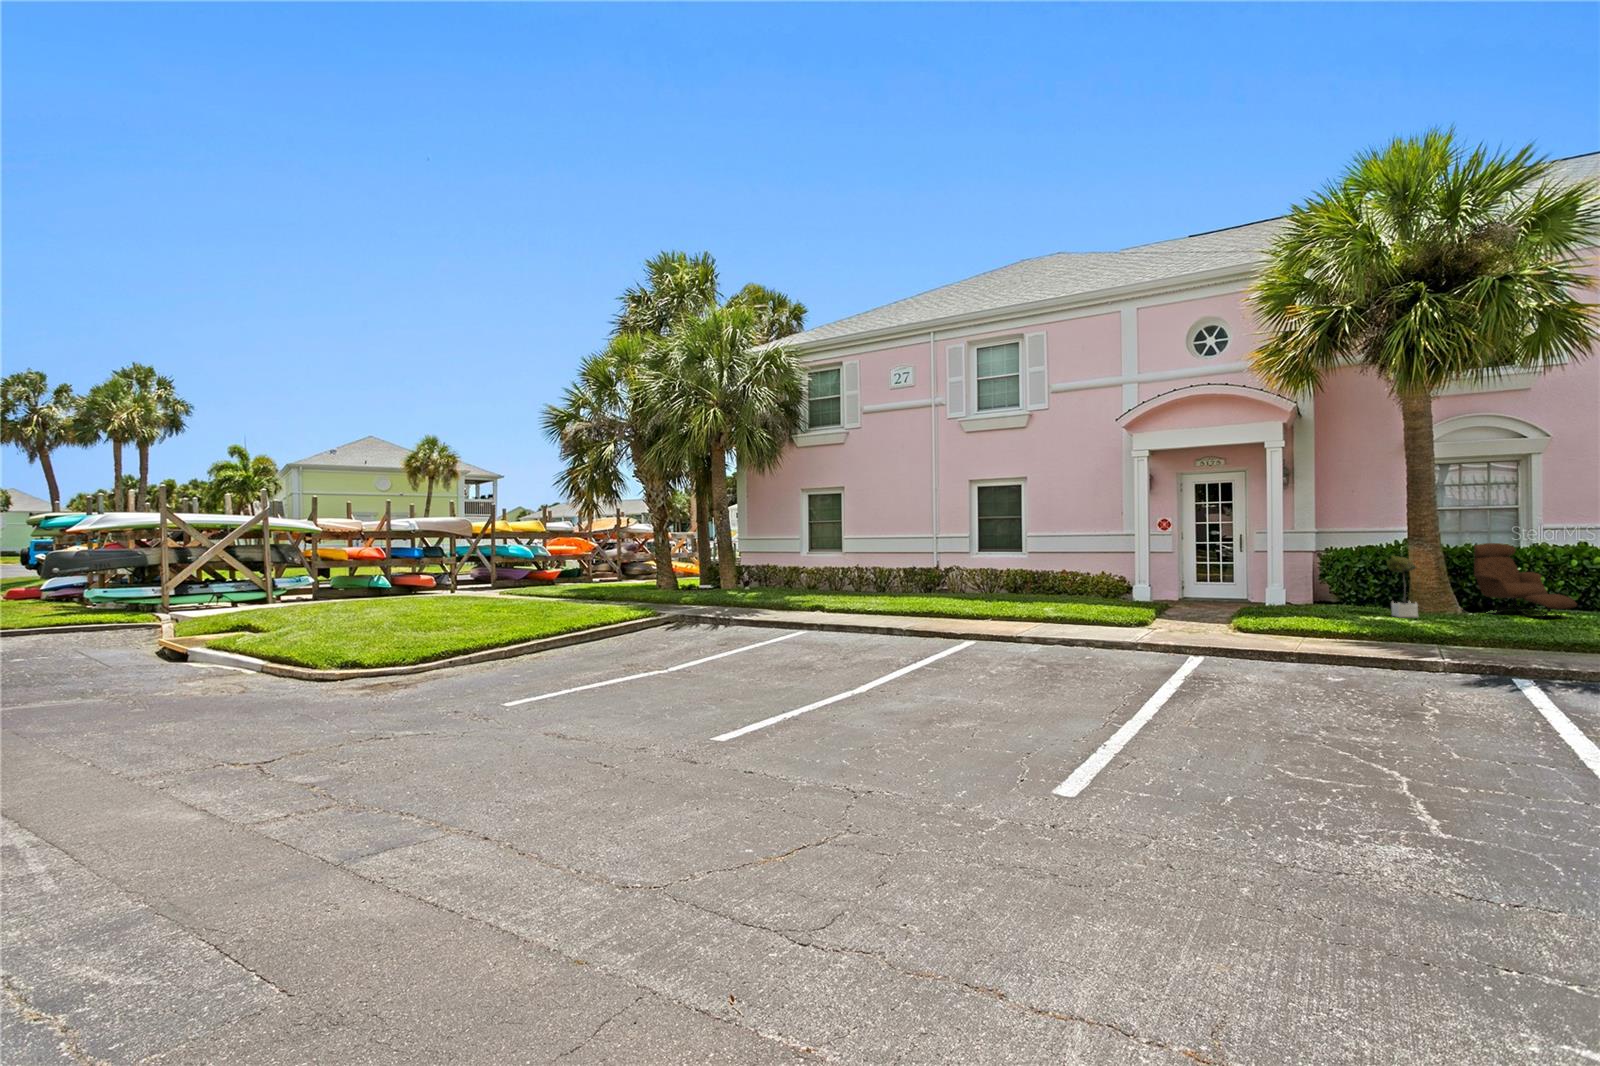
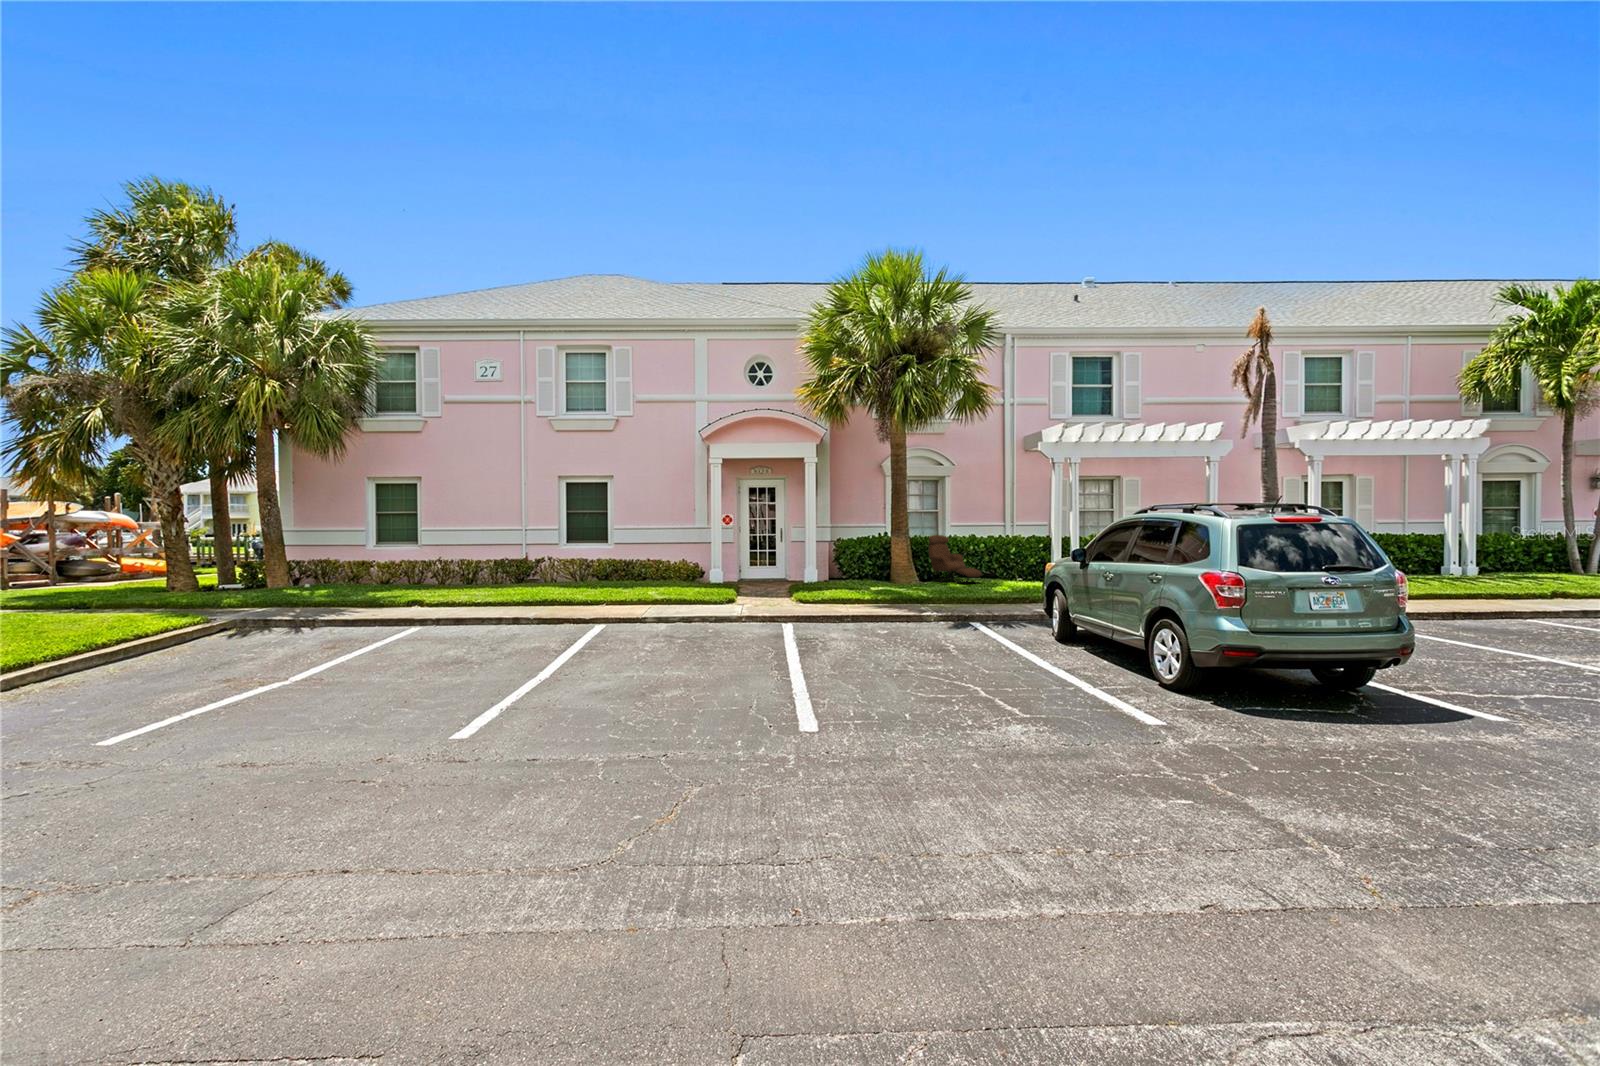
potted tree: present [1387,556,1418,617] -> none [885,544,903,587]

